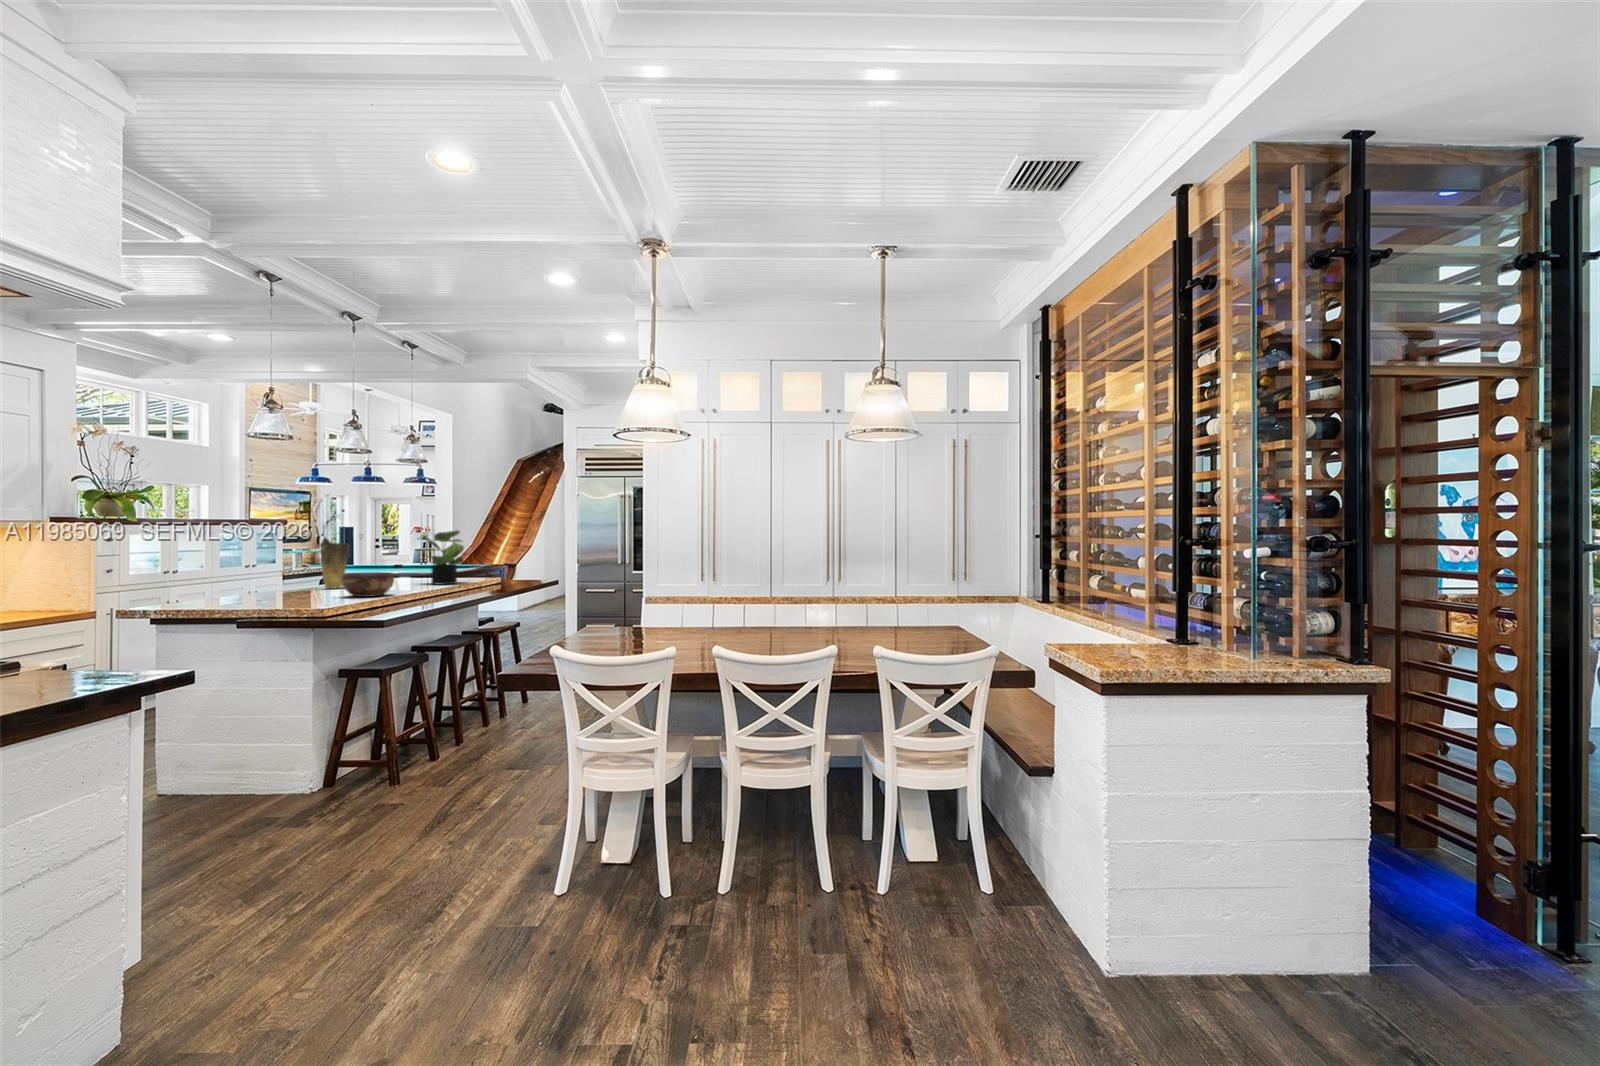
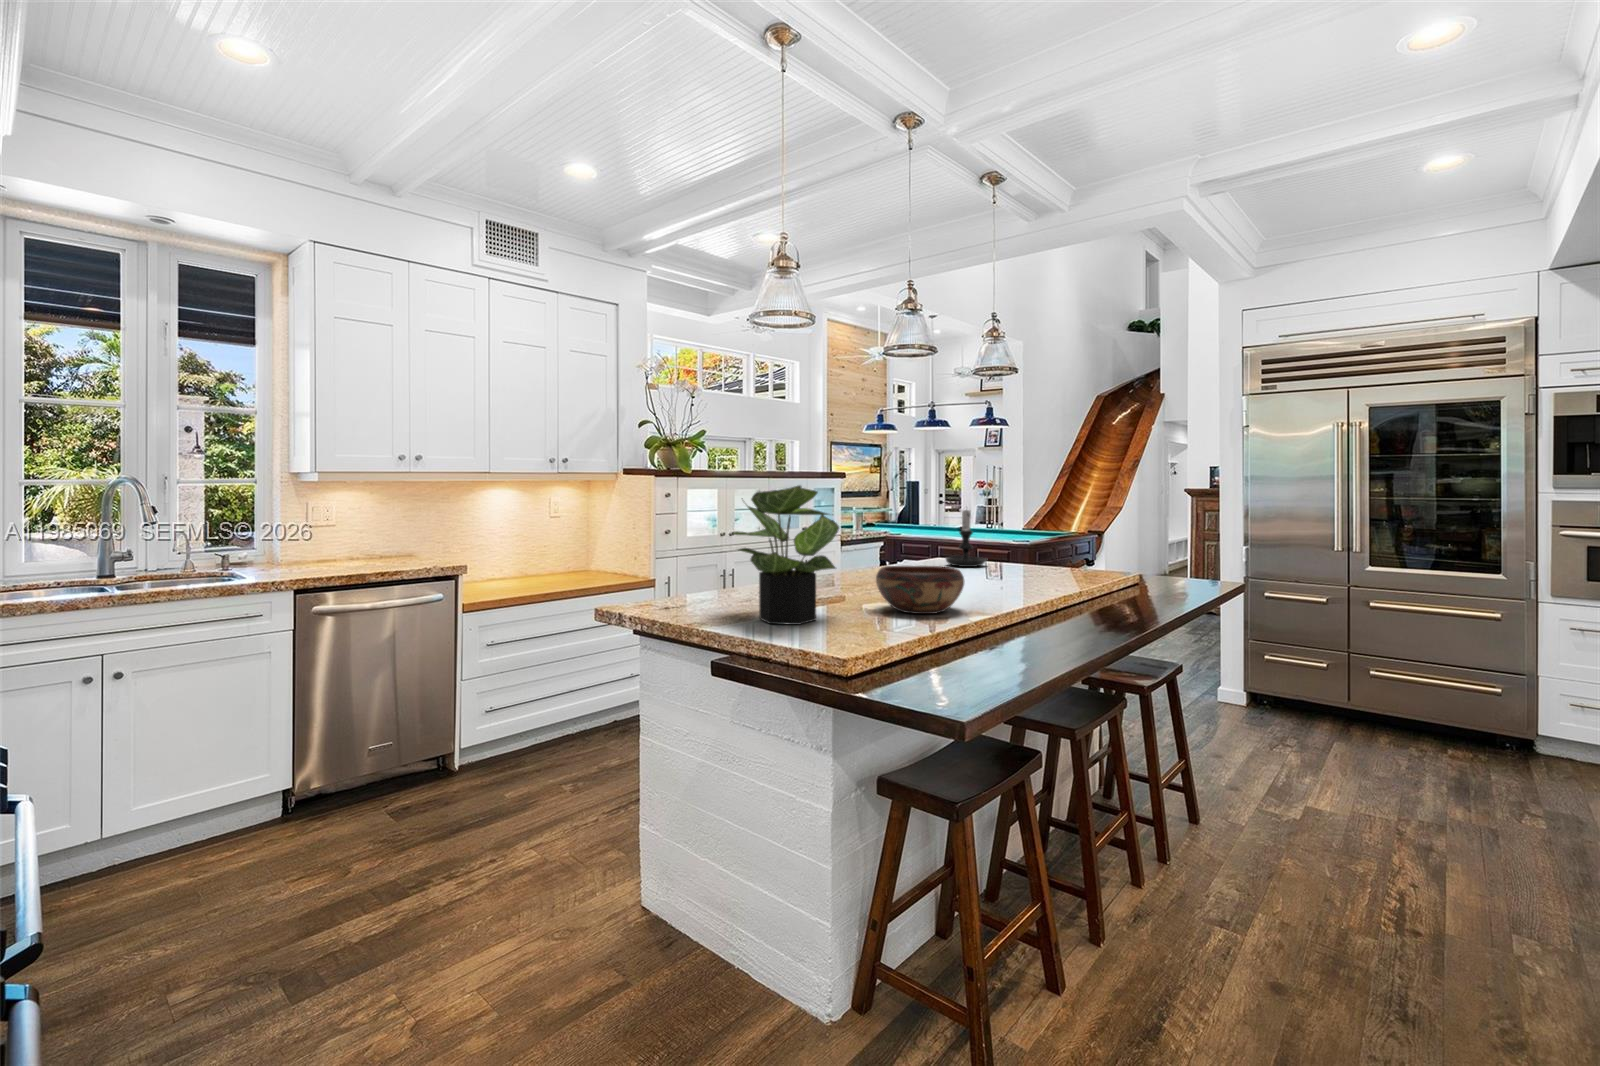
potted plant: present [417,530,464,585] -> present [732,486,839,625]
vase: present [320,538,350,588] -> none [860,497,900,578]
candle holder: none [382,543,413,582] -> present [946,510,988,567]

